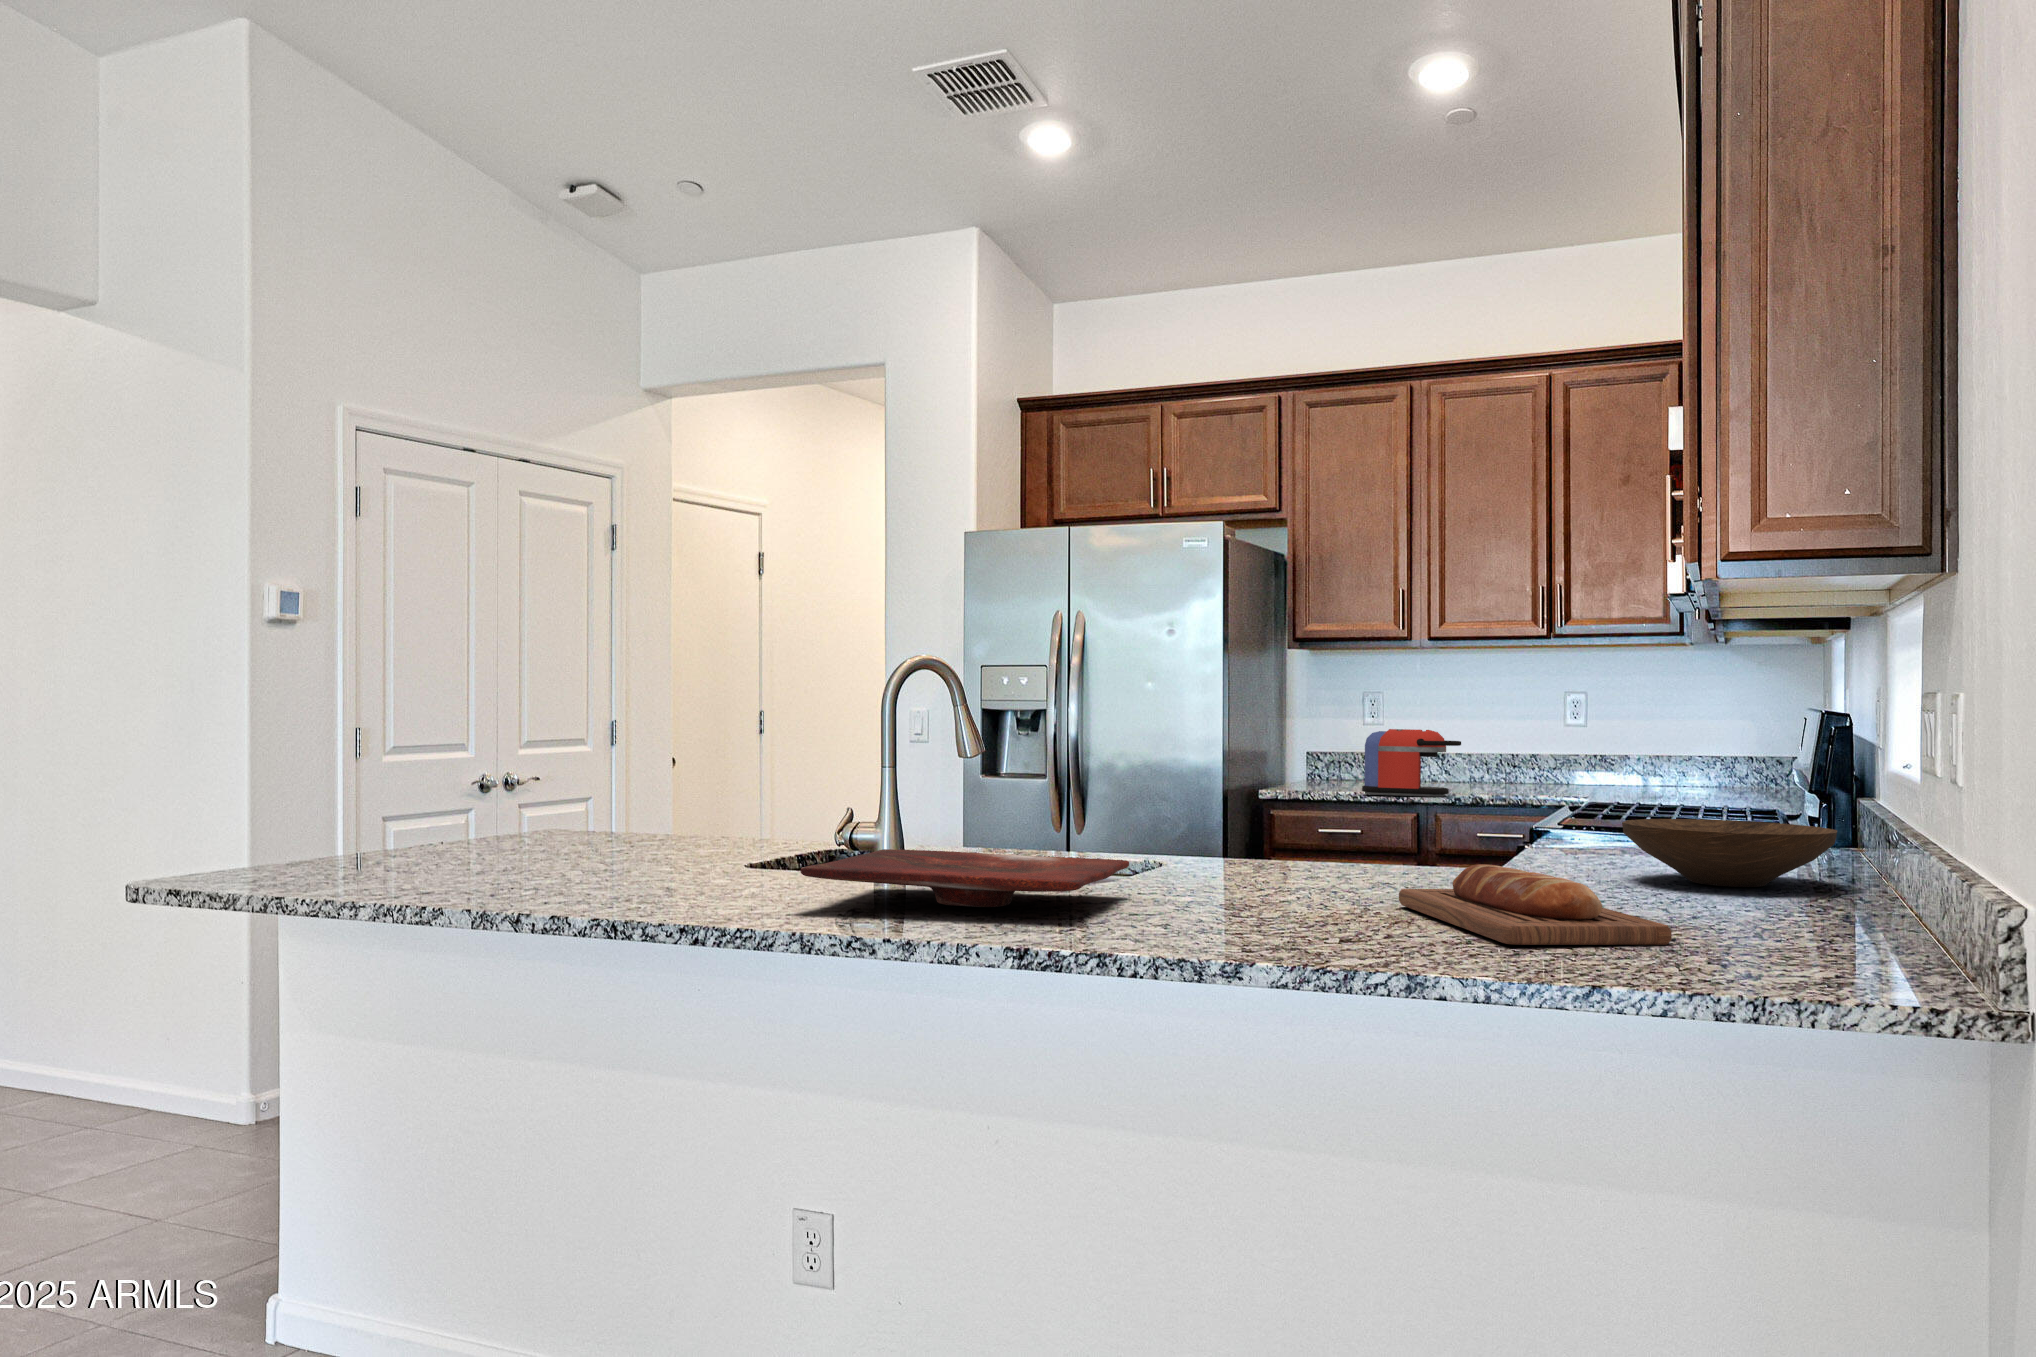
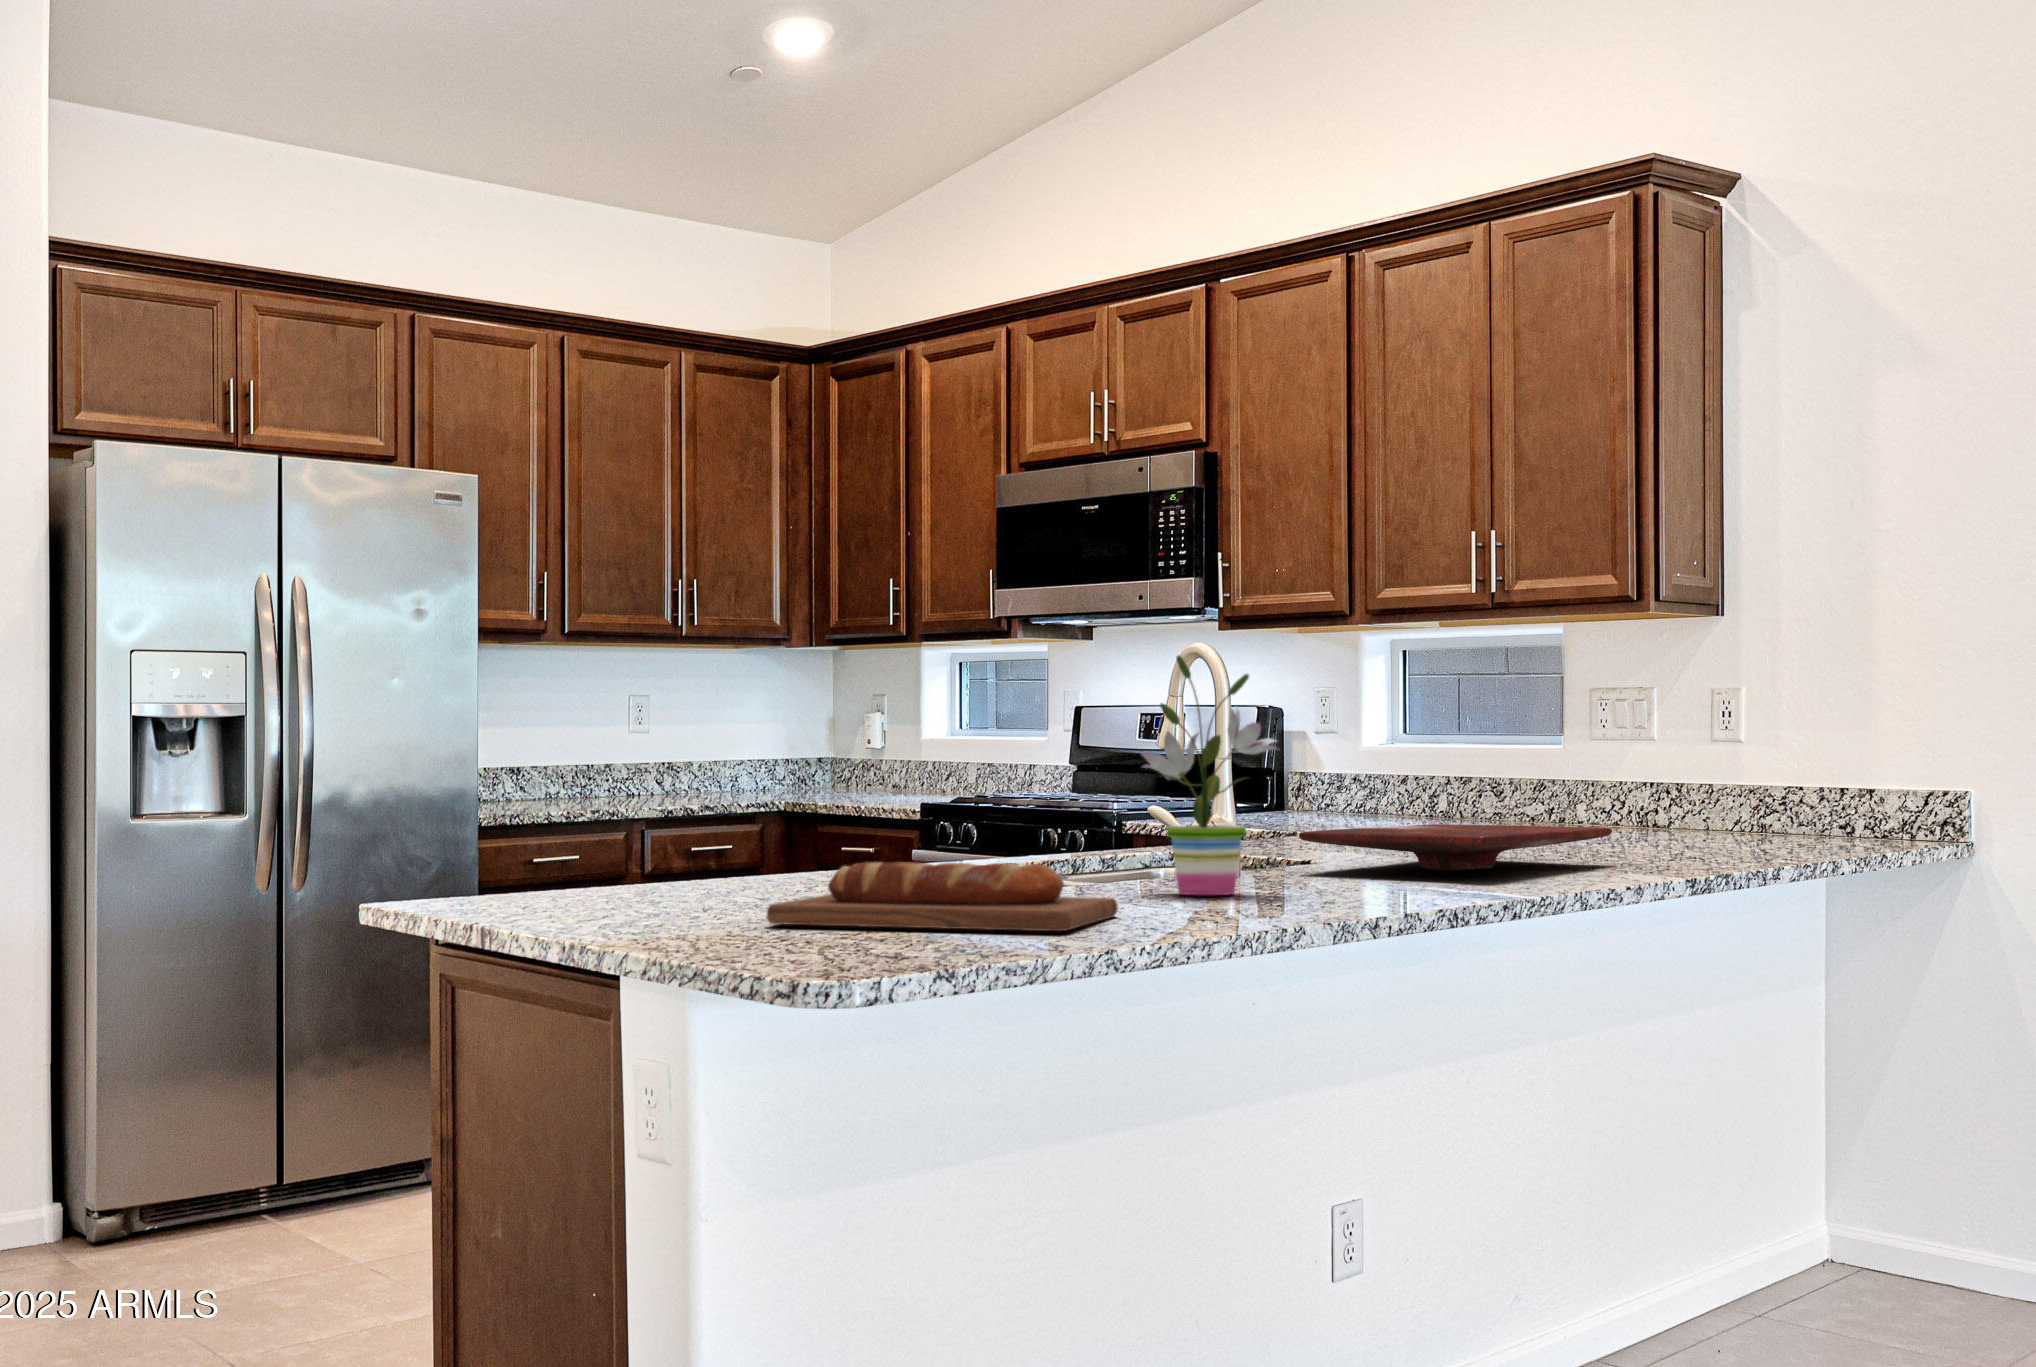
potted plant: none [642,694,727,889] -> present [1141,655,1276,895]
coffee maker: present [1362,729,1461,797] -> none [544,732,649,814]
wooden bowl: present [1622,819,1837,887] -> none [1404,780,1554,825]
bread loaf: present [1399,864,1672,945] -> present [767,862,1118,931]

